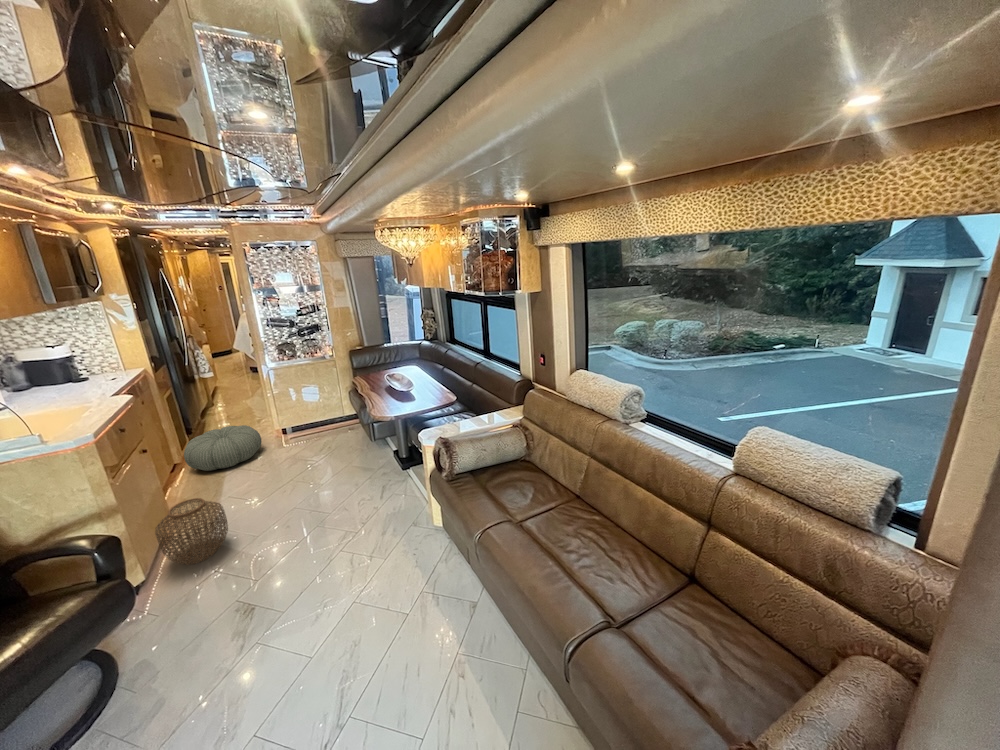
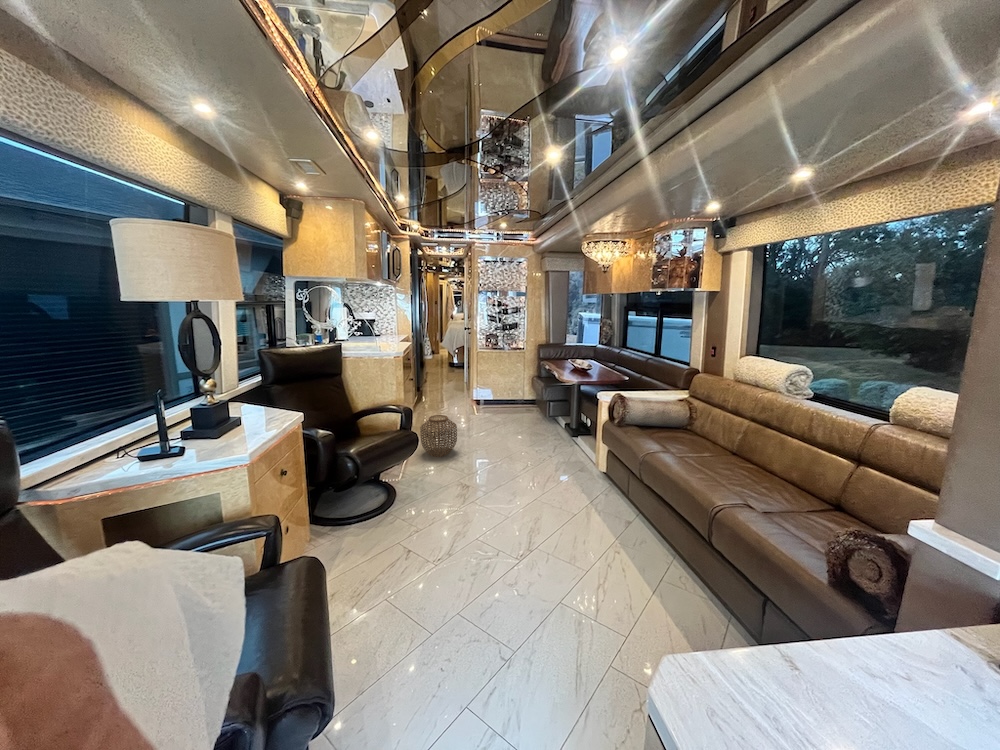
pouf: present [184,425,262,471] -> none [422,389,468,415]

